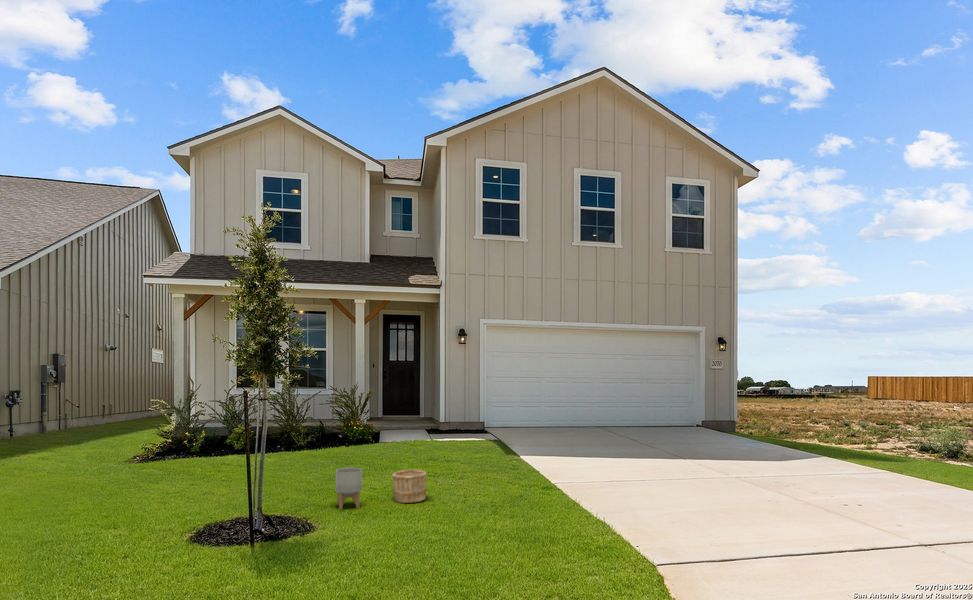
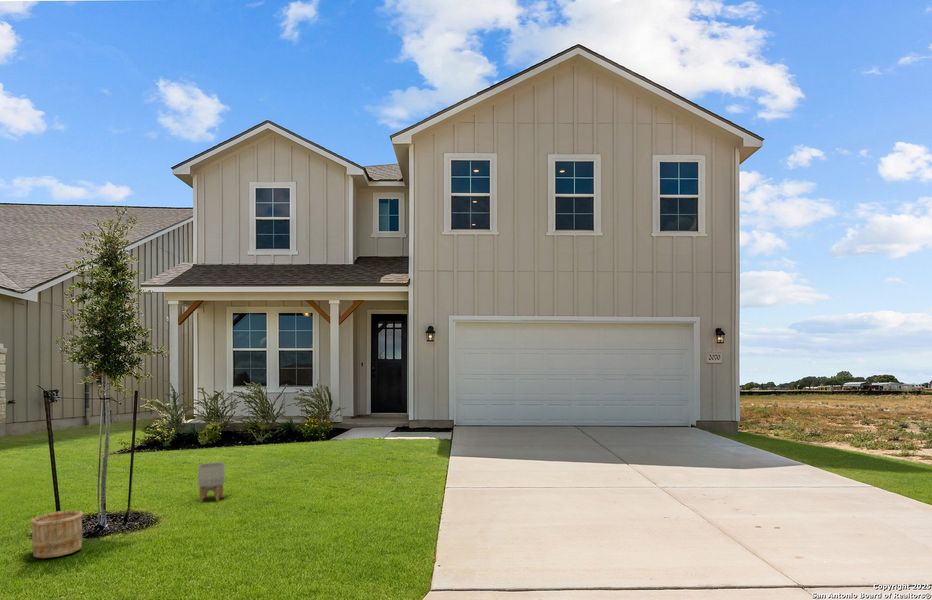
wooden bucket: present [392,469,426,503] -> present [30,510,83,558]

